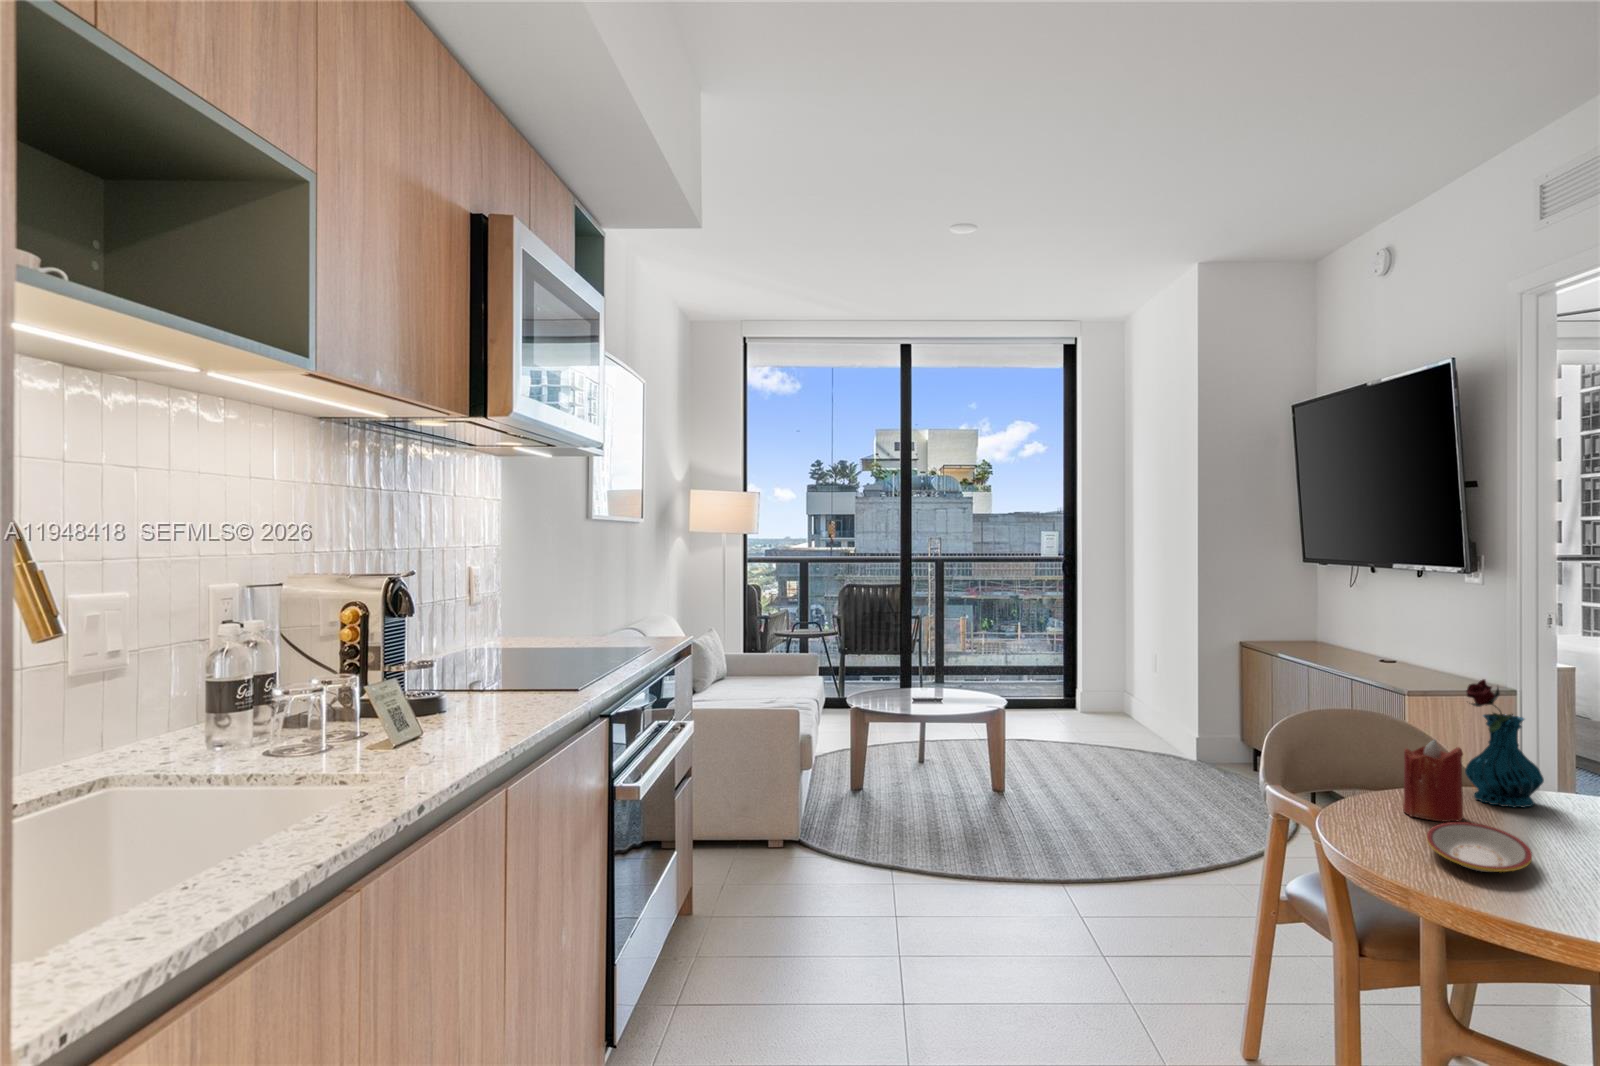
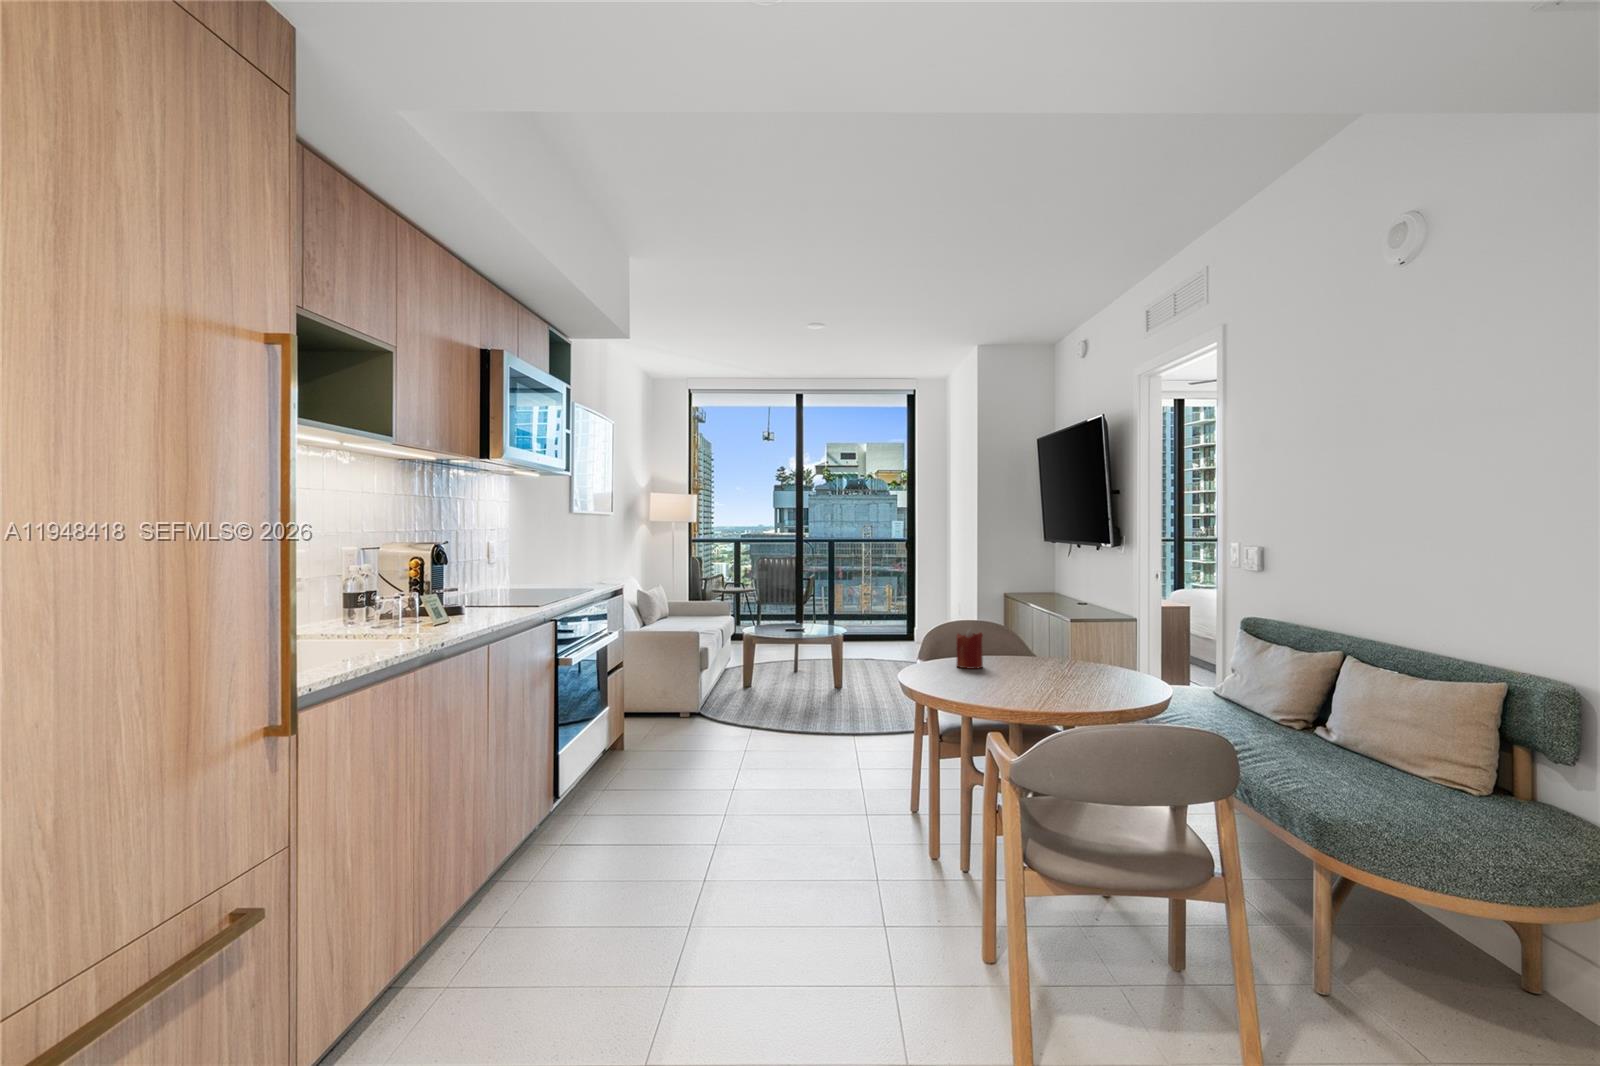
vase: present [1465,679,1544,808] -> none [997,599,1032,664]
plate: present [1427,822,1532,872] -> none [940,667,986,685]

